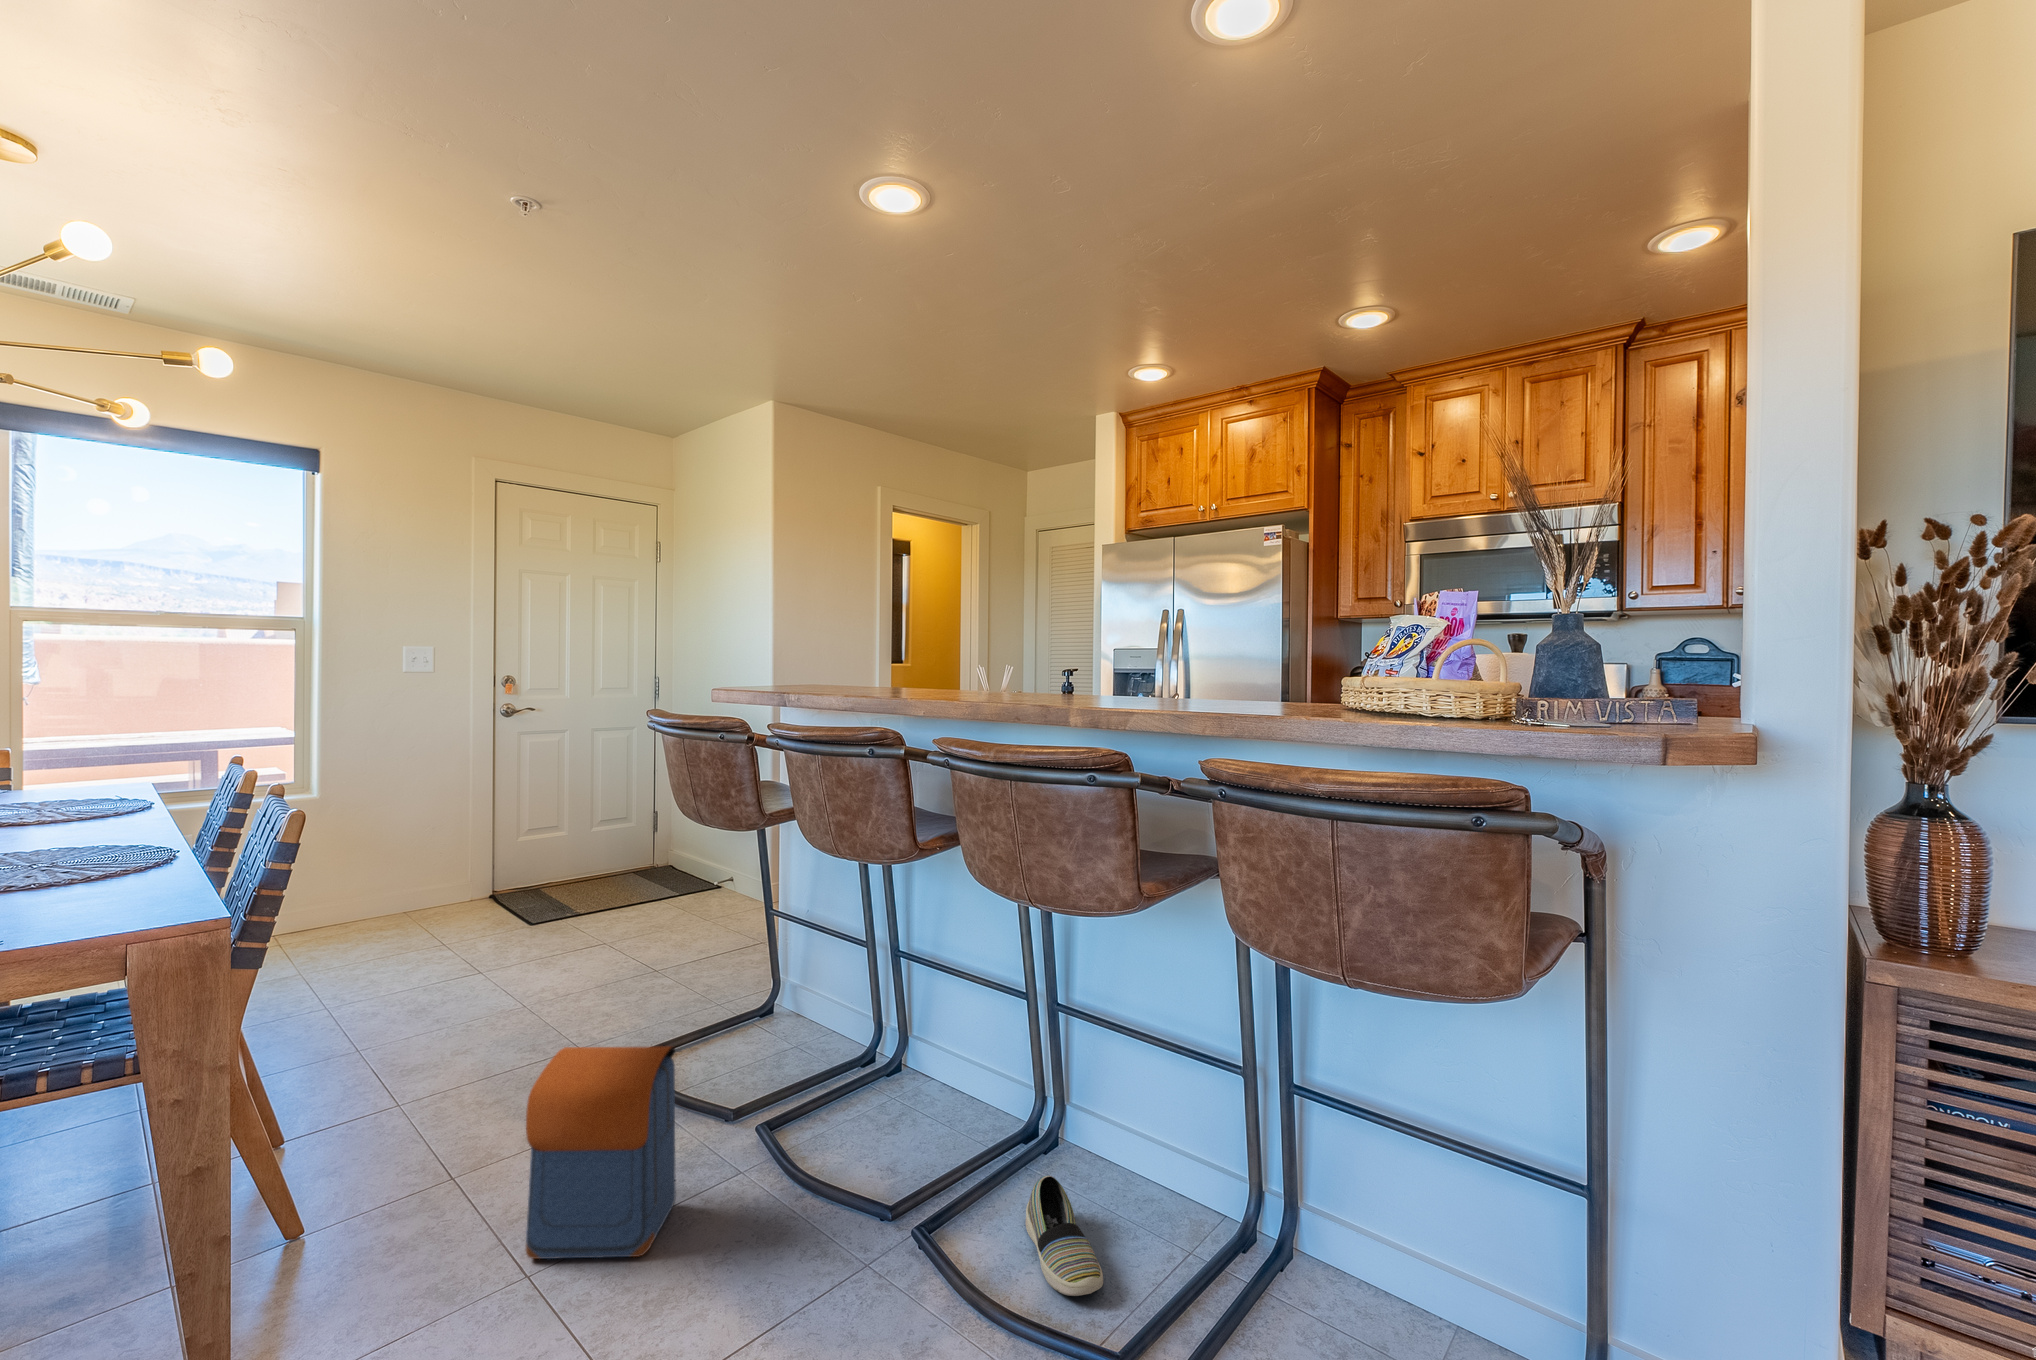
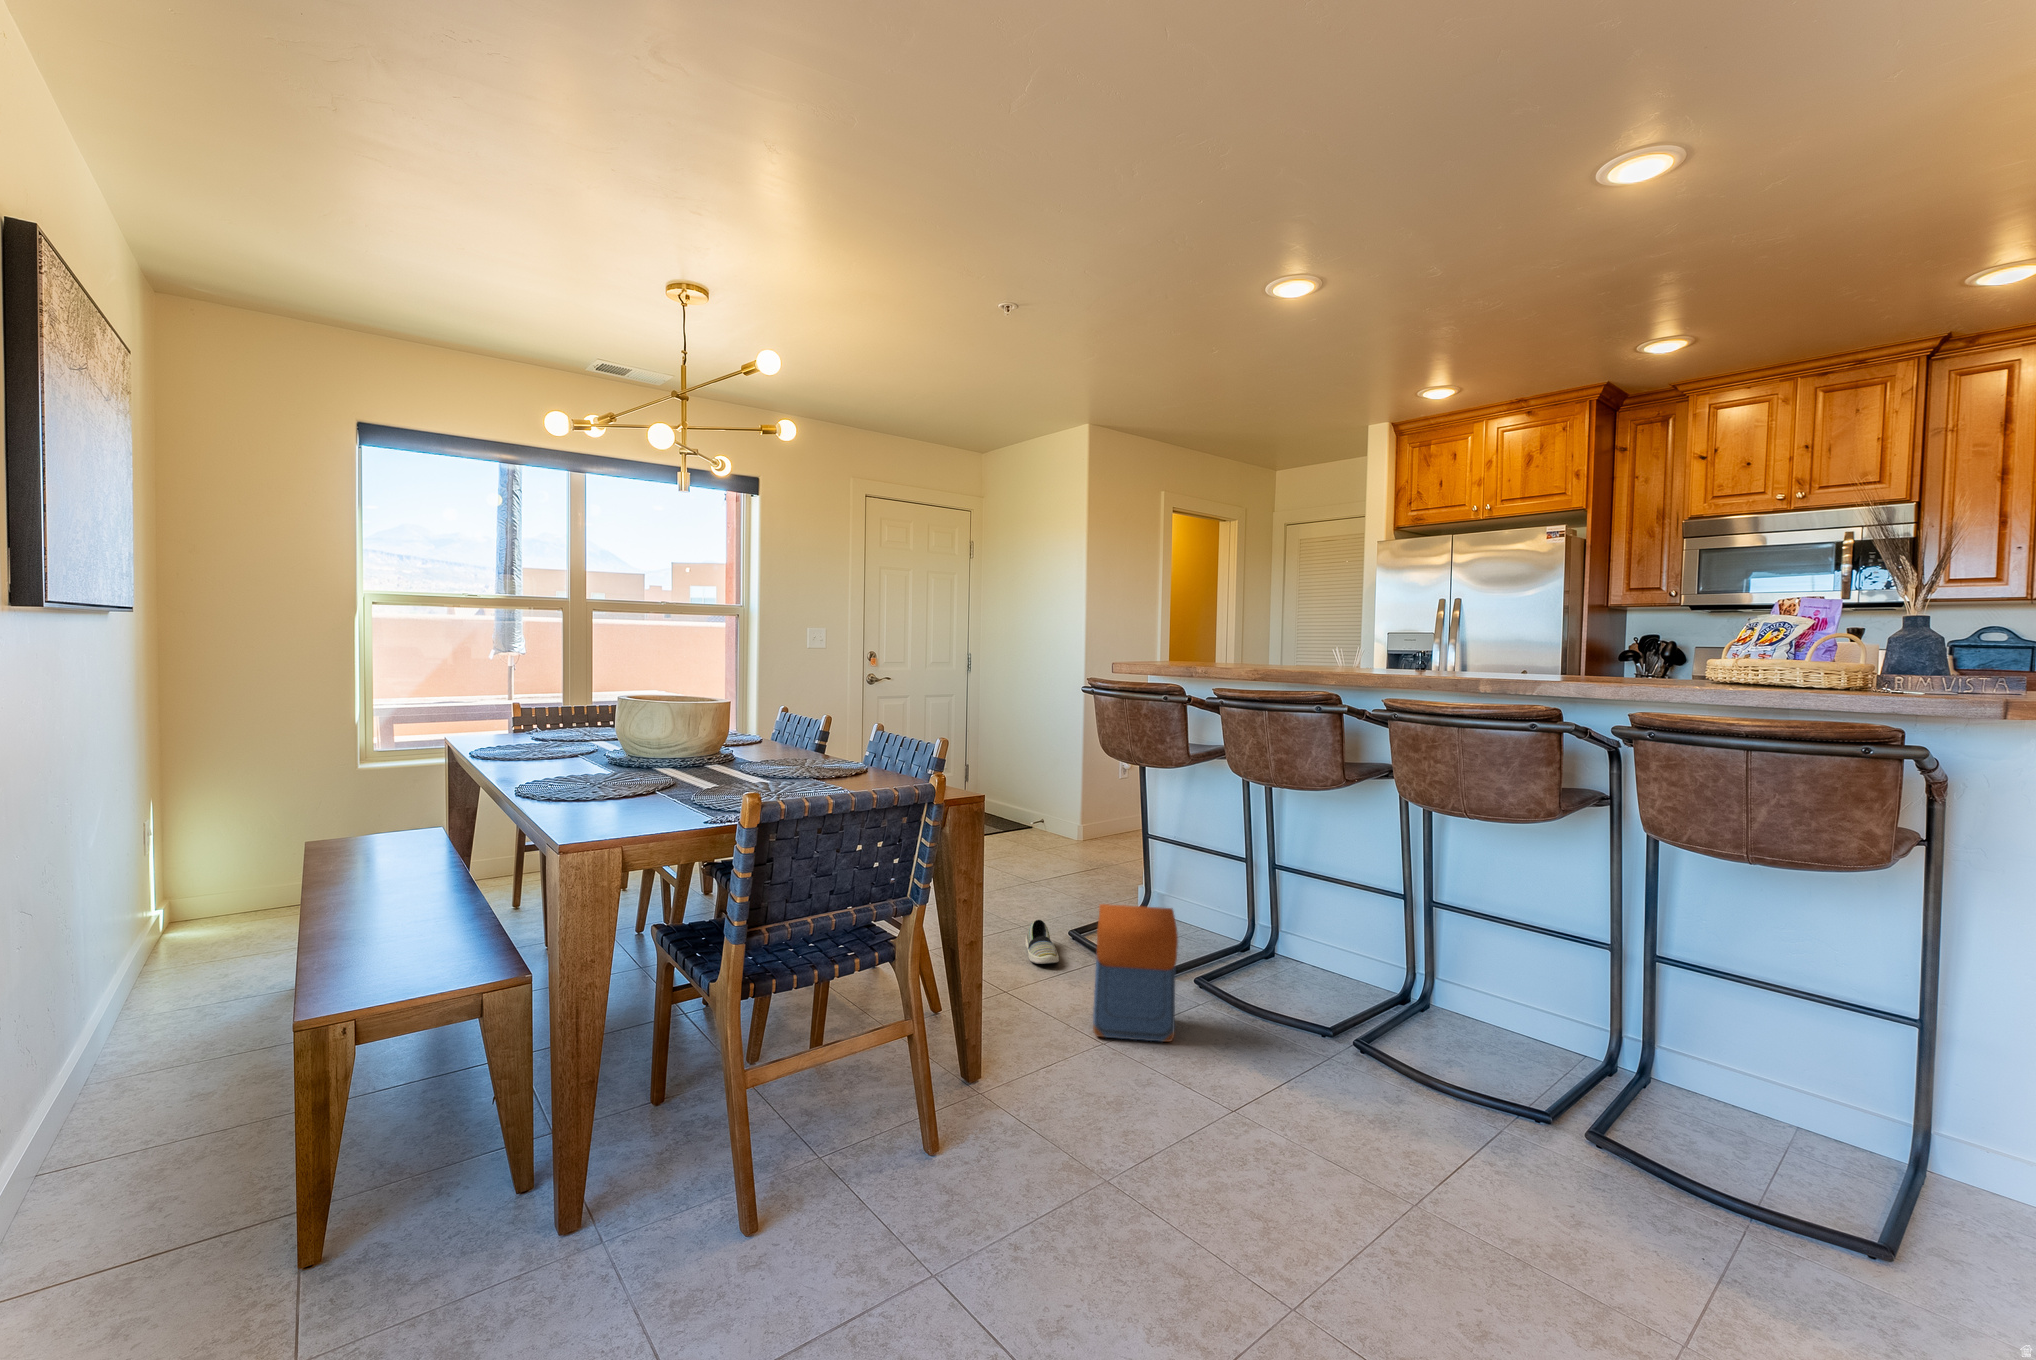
shoe: present [1026,1175,1103,1296] -> present [1025,920,1059,964]

